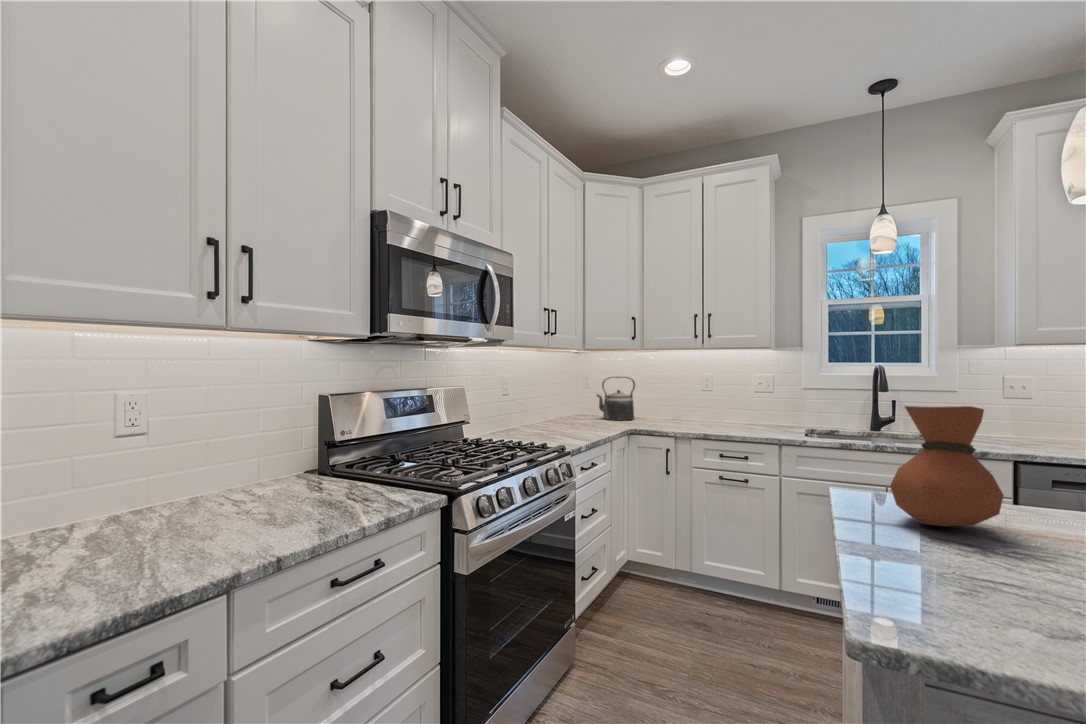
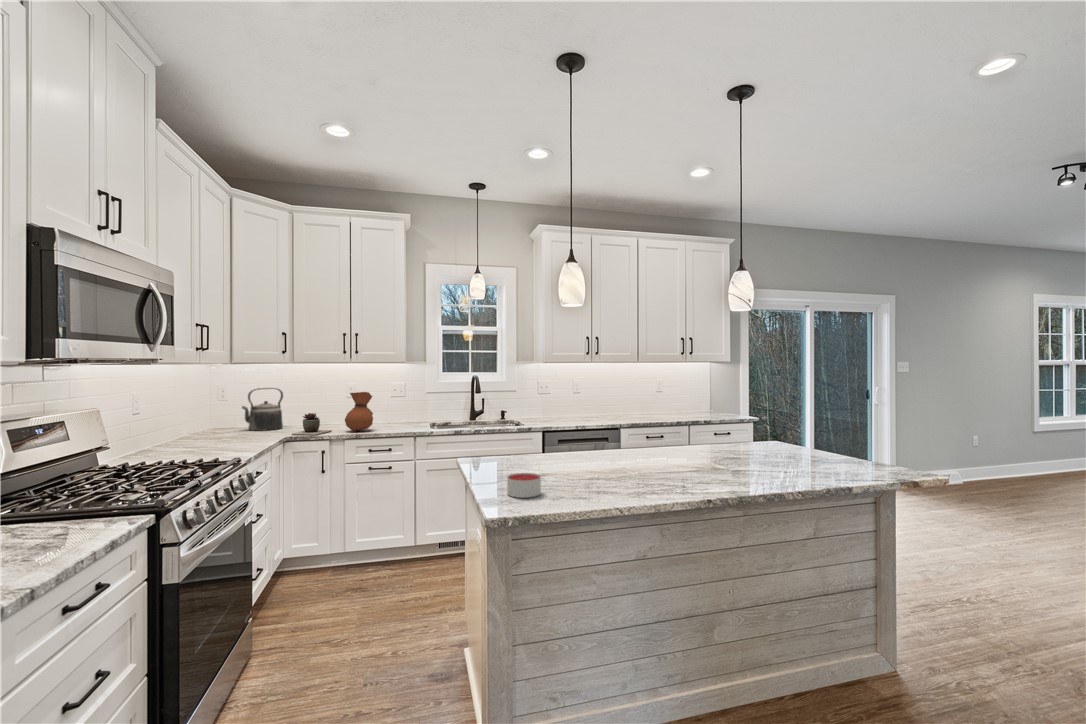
succulent plant: none [637,405,680,430] -> present [292,413,332,435]
vase: present [890,406,1003,526] -> present [345,392,373,431]
candle: none [931,546,1031,616] -> present [507,473,541,498]

